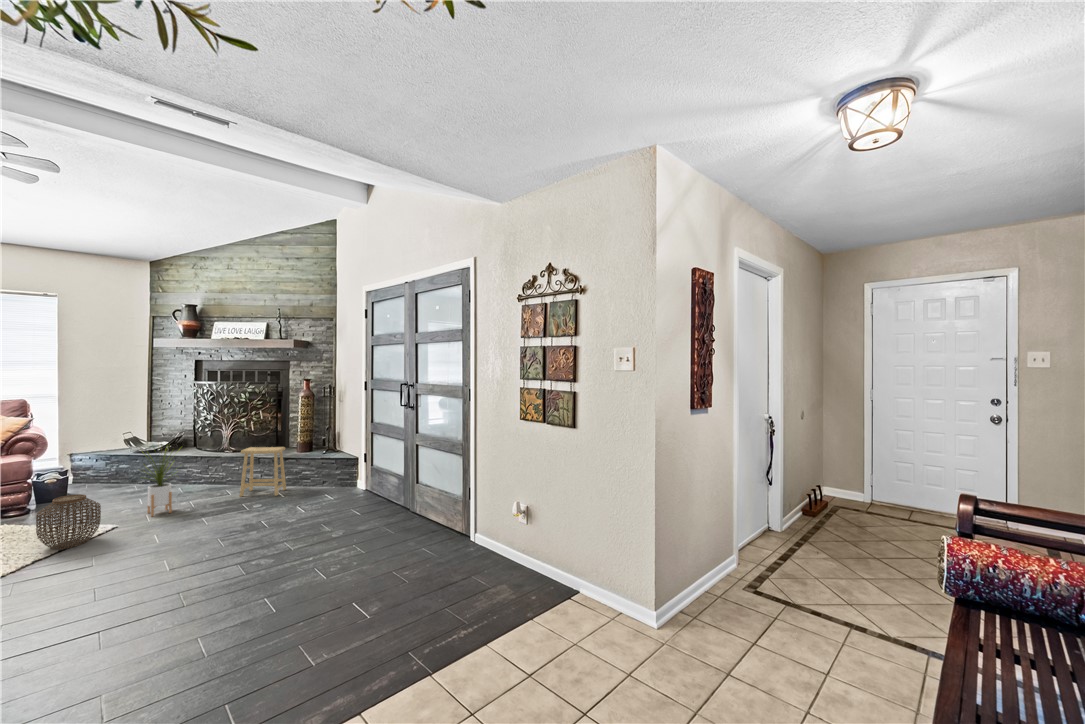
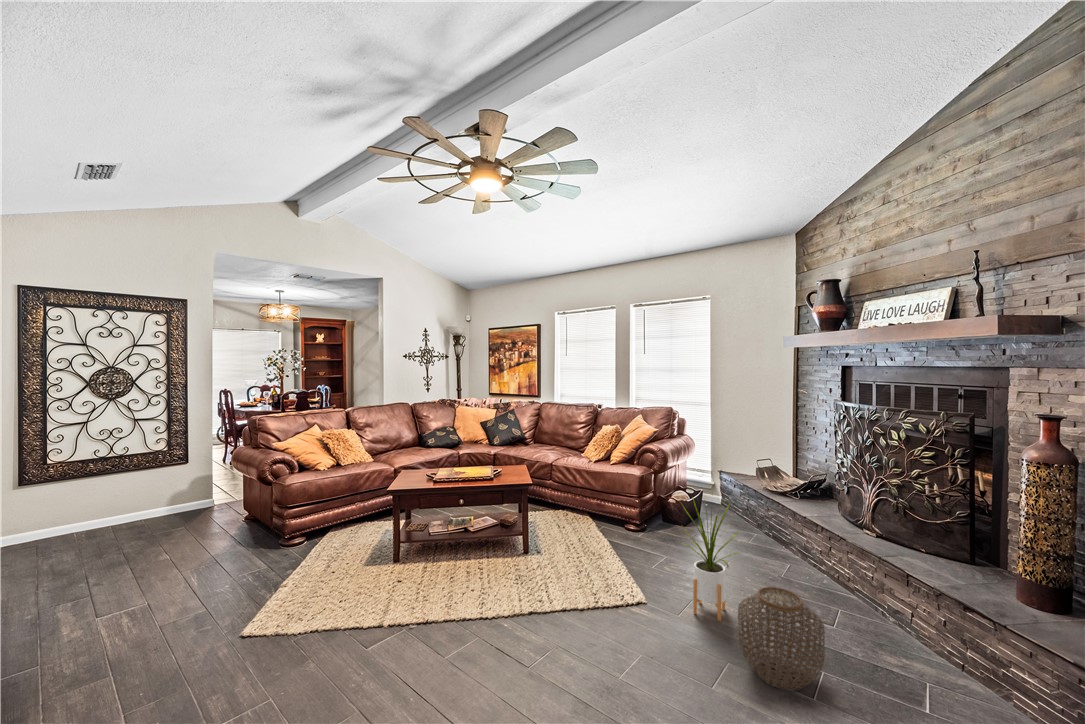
footstool: present [240,447,286,497] -> none [848,548,967,699]
woven basket: present [36,494,101,549] -> present [738,587,825,690]

